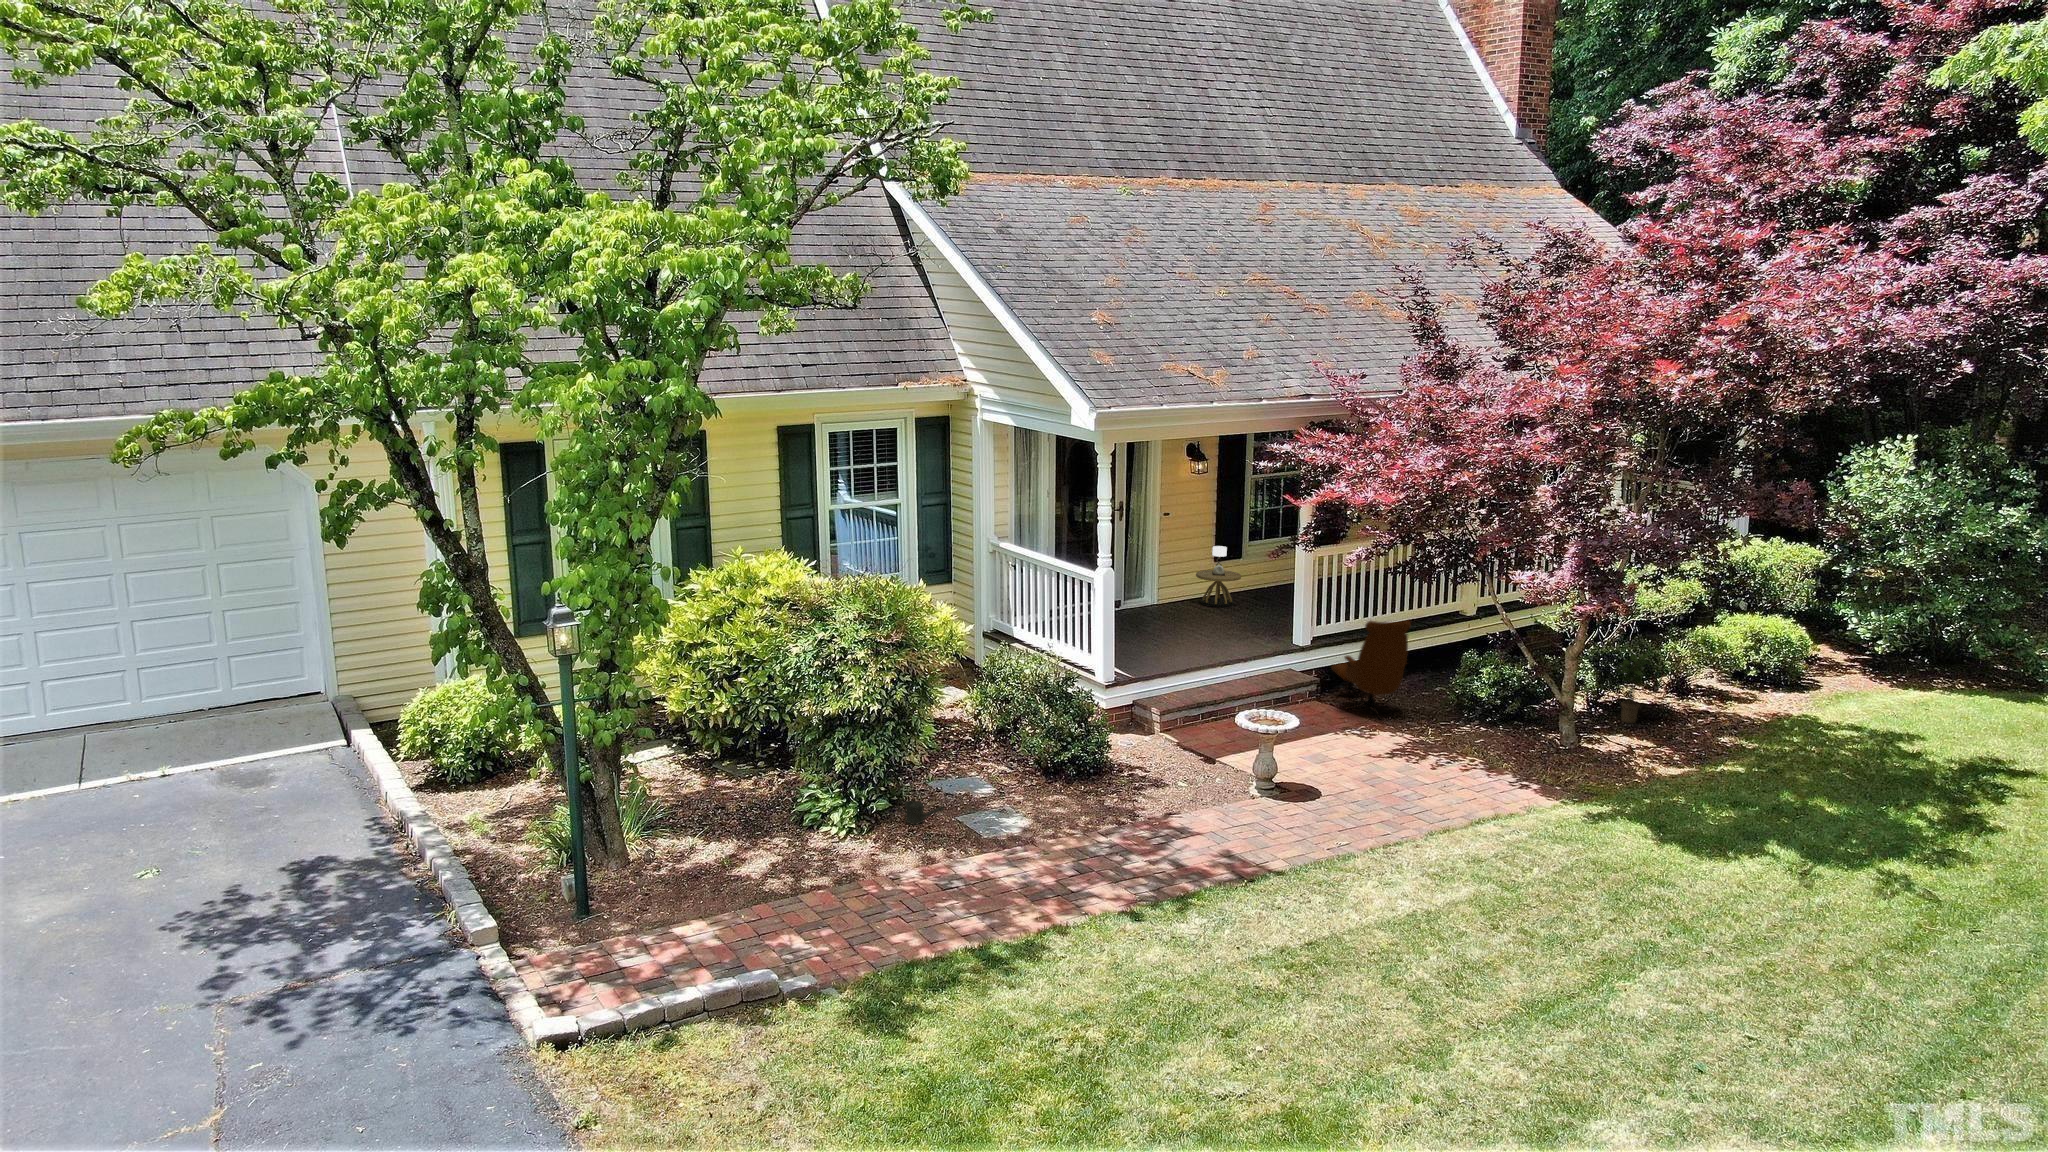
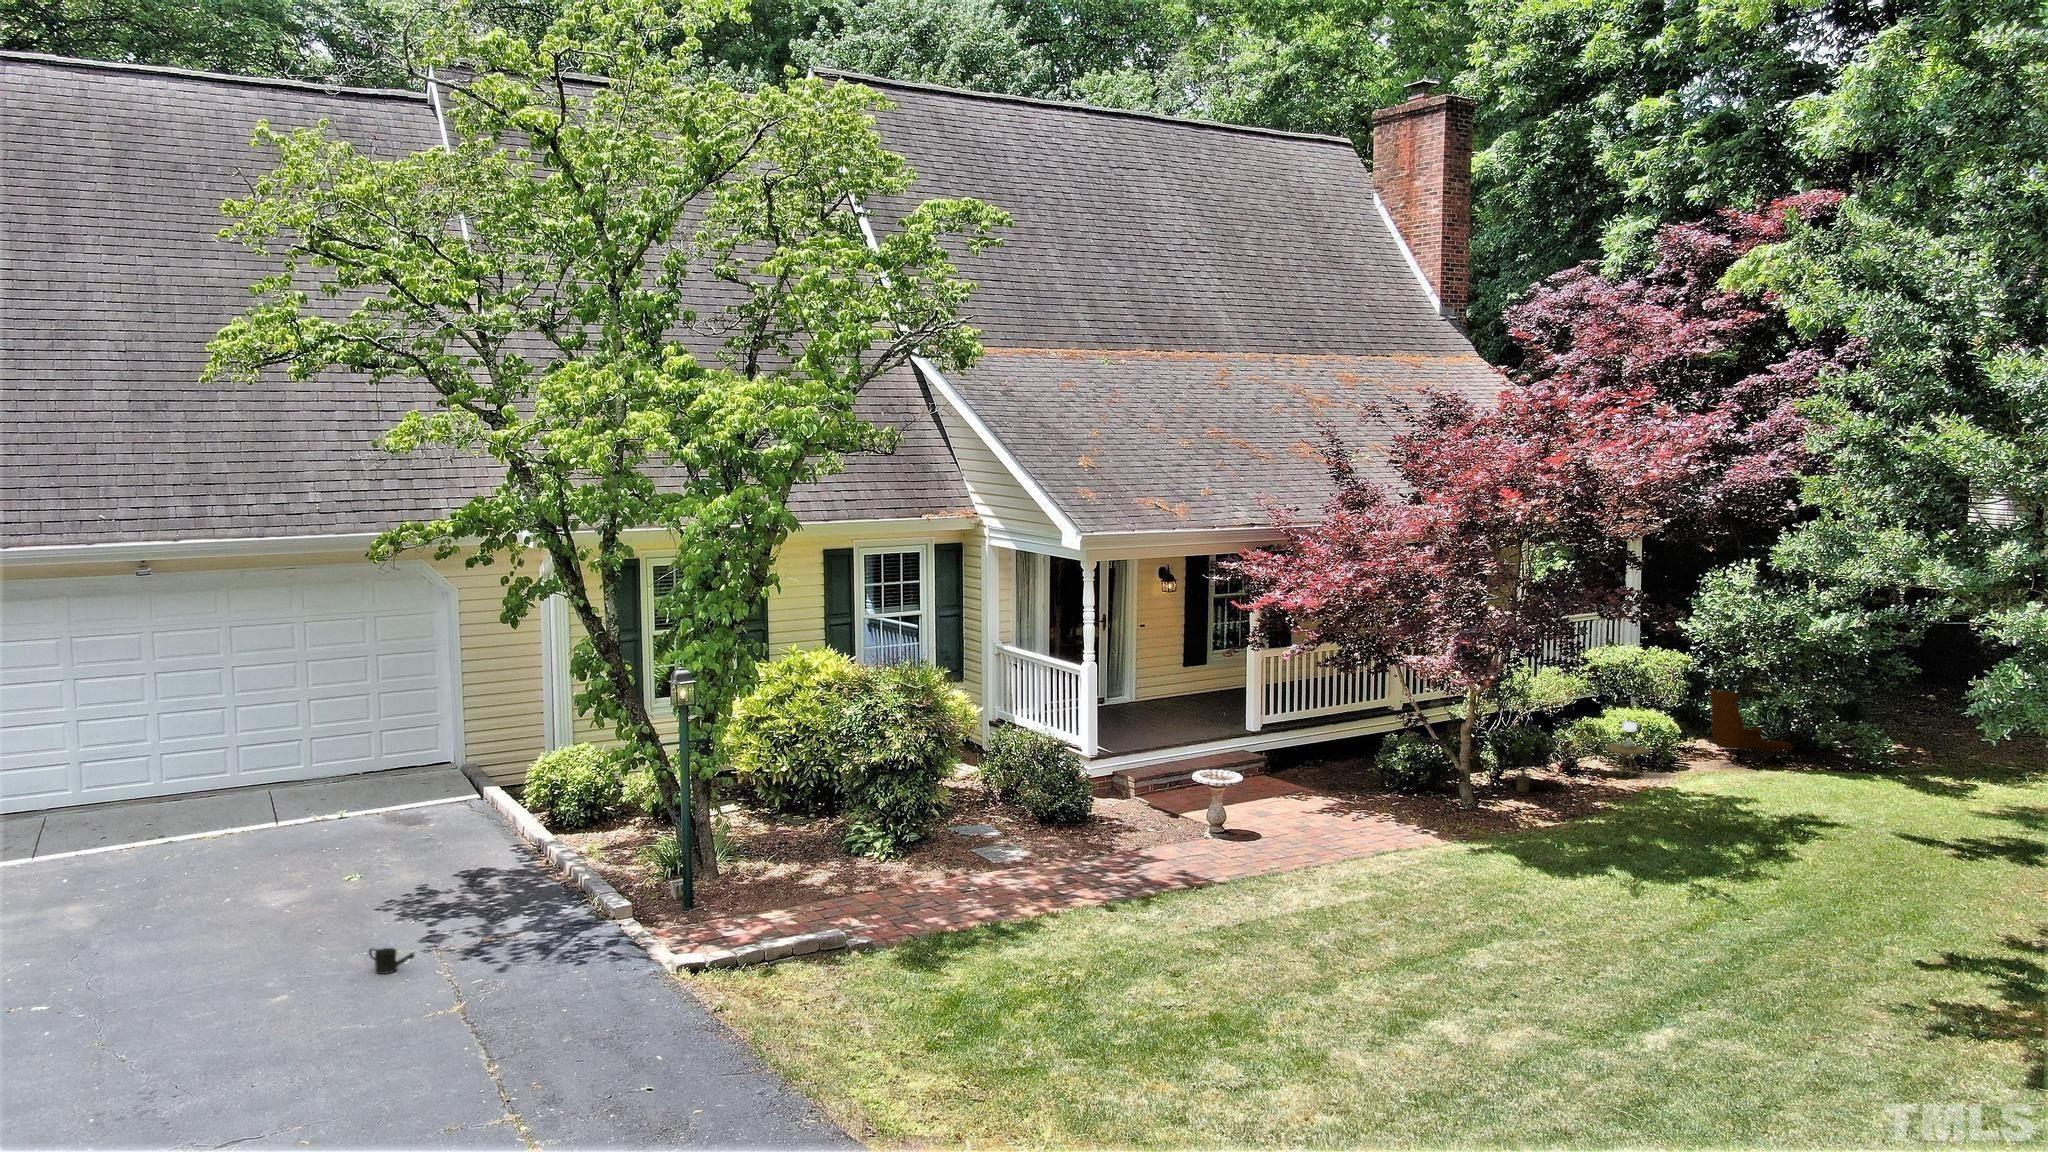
side table: present [1196,546,1241,607] -> present [1605,721,1650,779]
lounge chair: present [1331,621,1411,719] -> present [1709,688,1793,767]
watering can: present [897,801,944,825] -> present [369,948,414,974]

